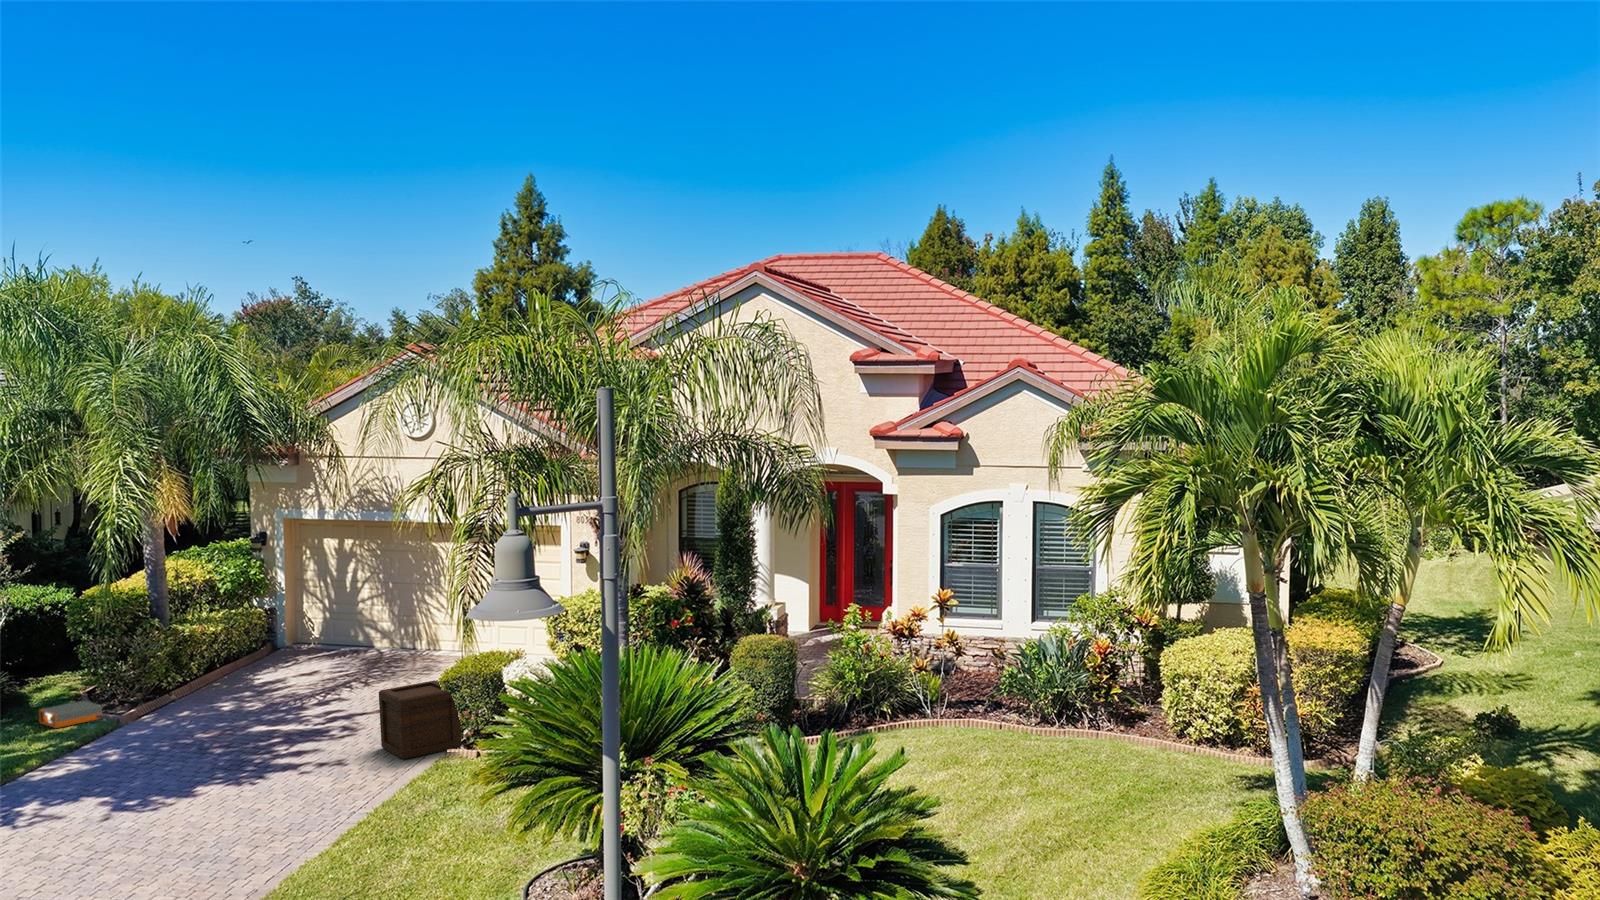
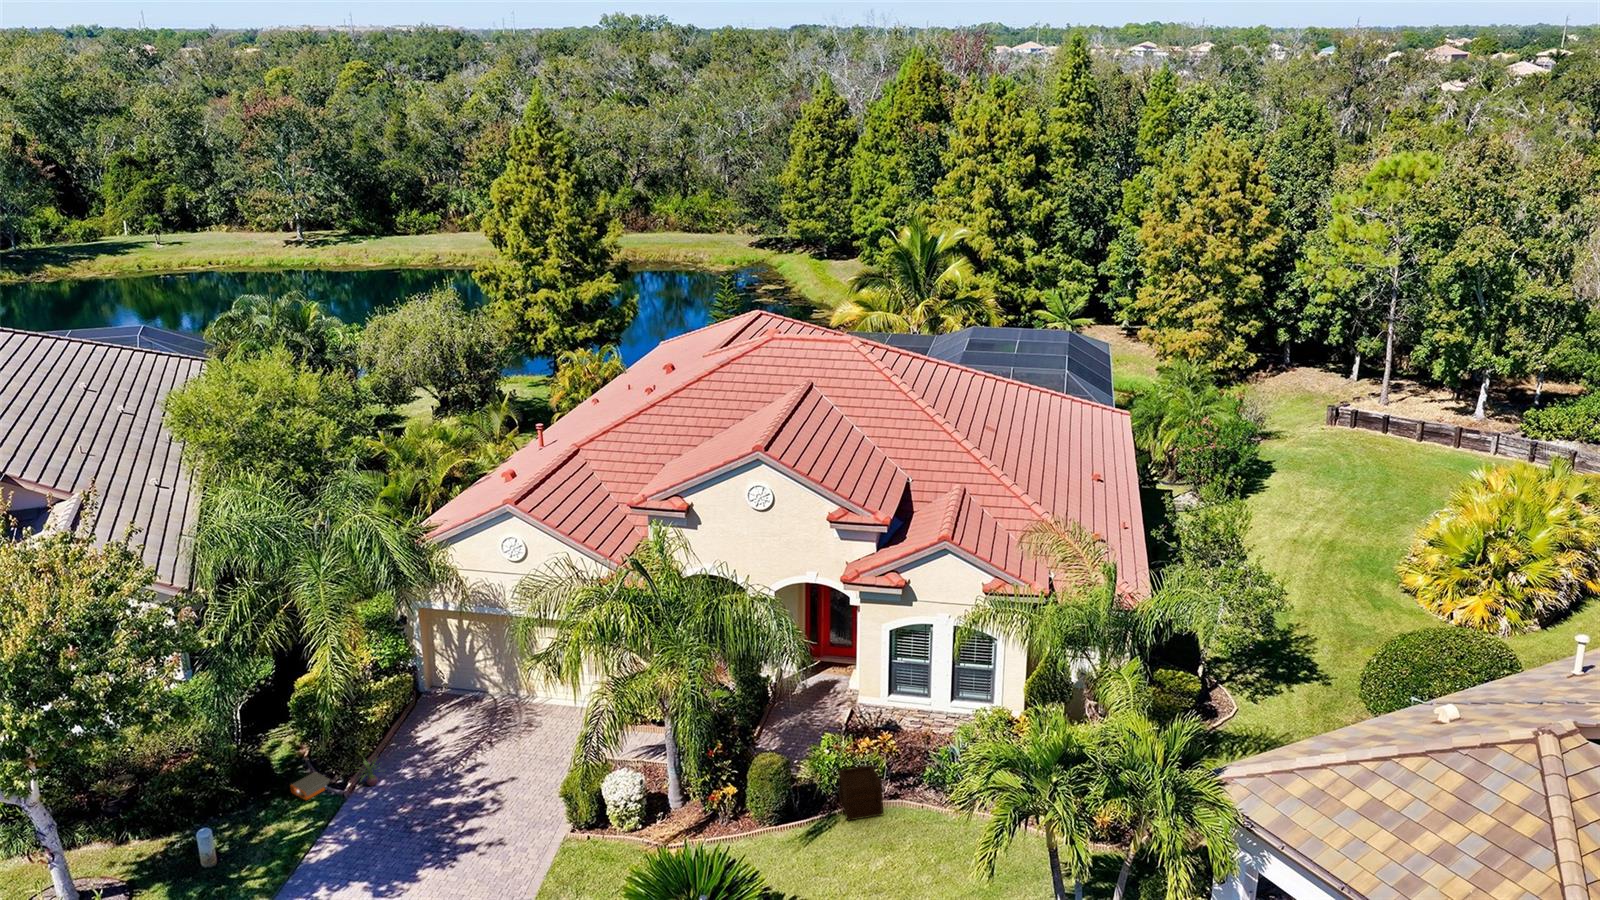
decorative plant: none [139,672,188,717] -> present [363,759,378,786]
wooden crate: present [379,680,462,760] -> present [838,765,883,821]

